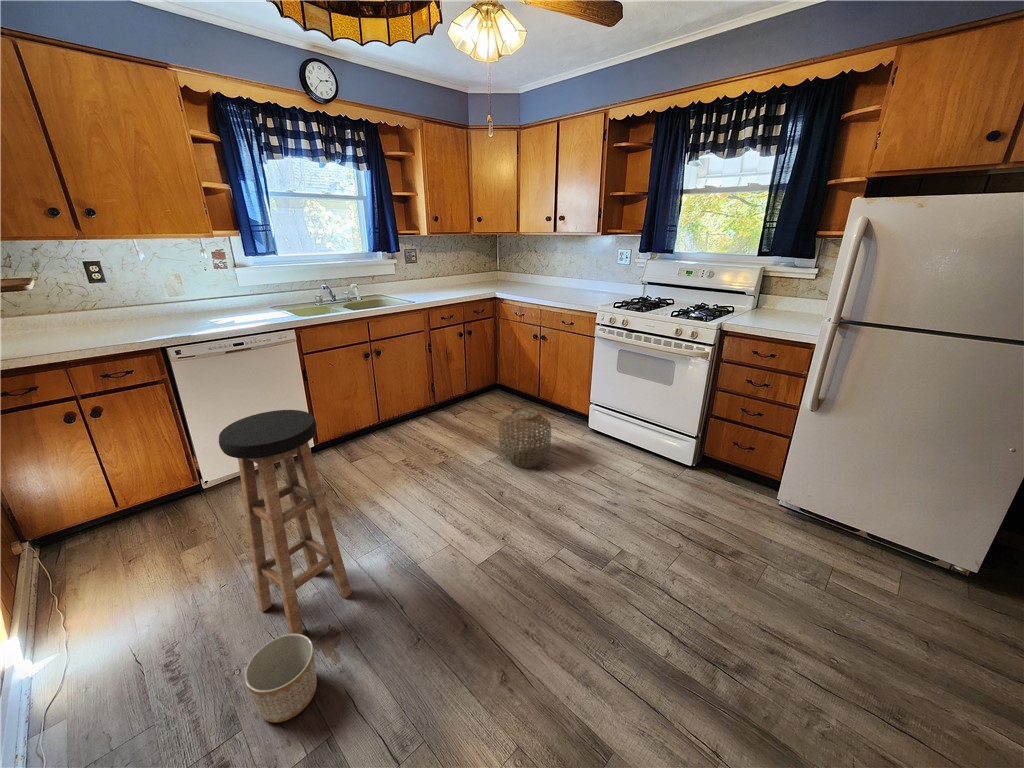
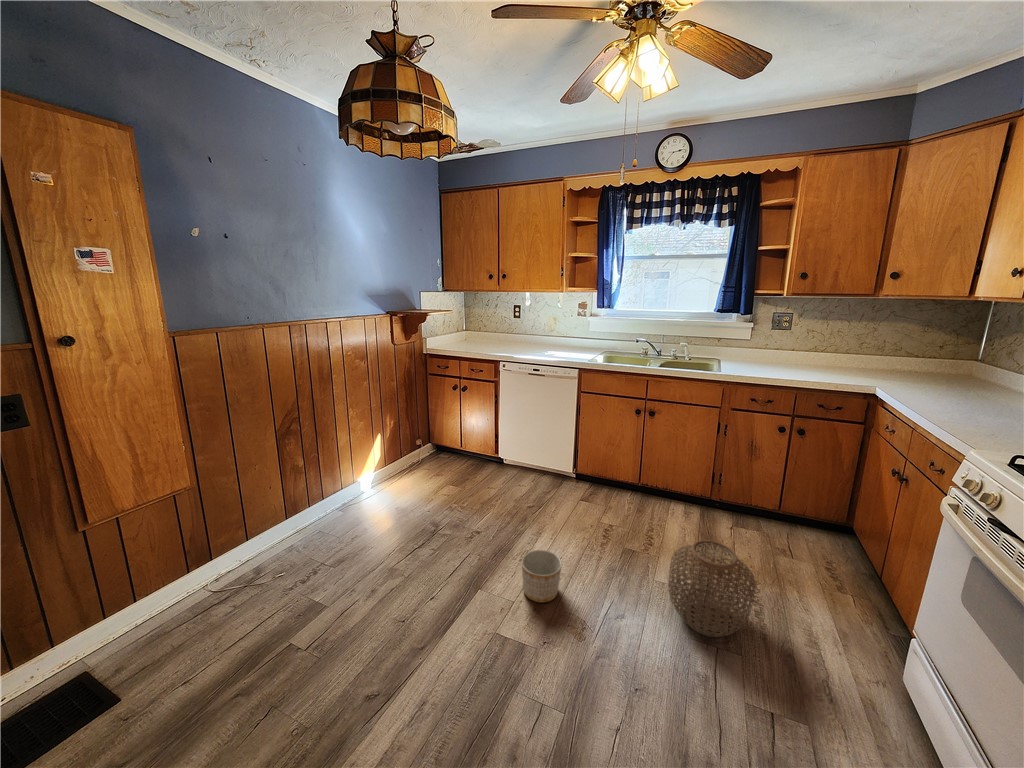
bar stool: present [219,410,352,634] -> none [393,407,456,565]
planter: present [244,634,317,722] -> present [522,550,562,602]

